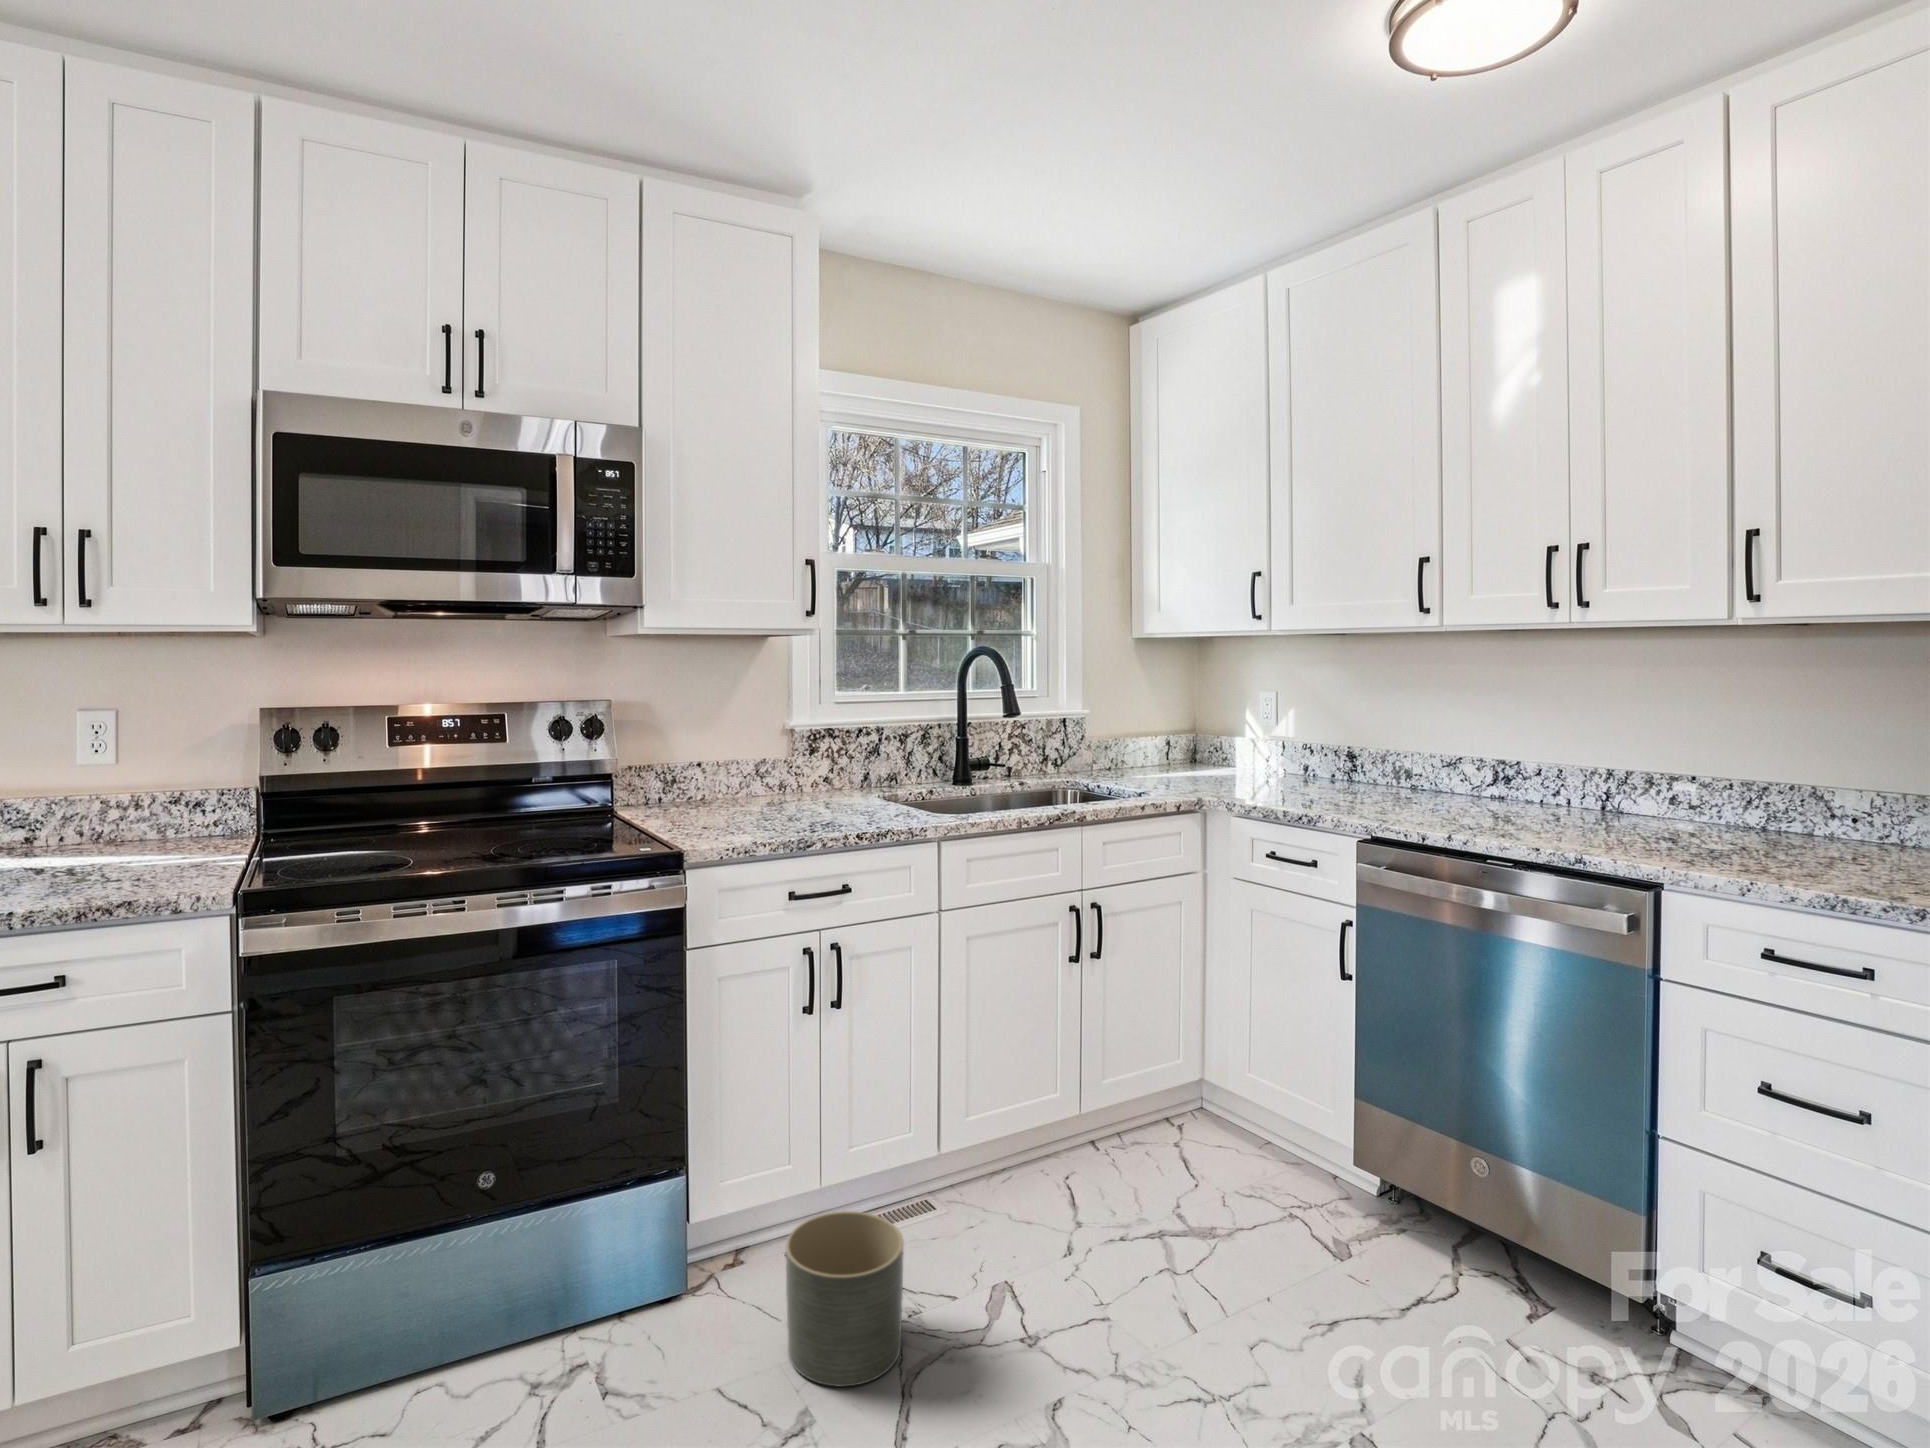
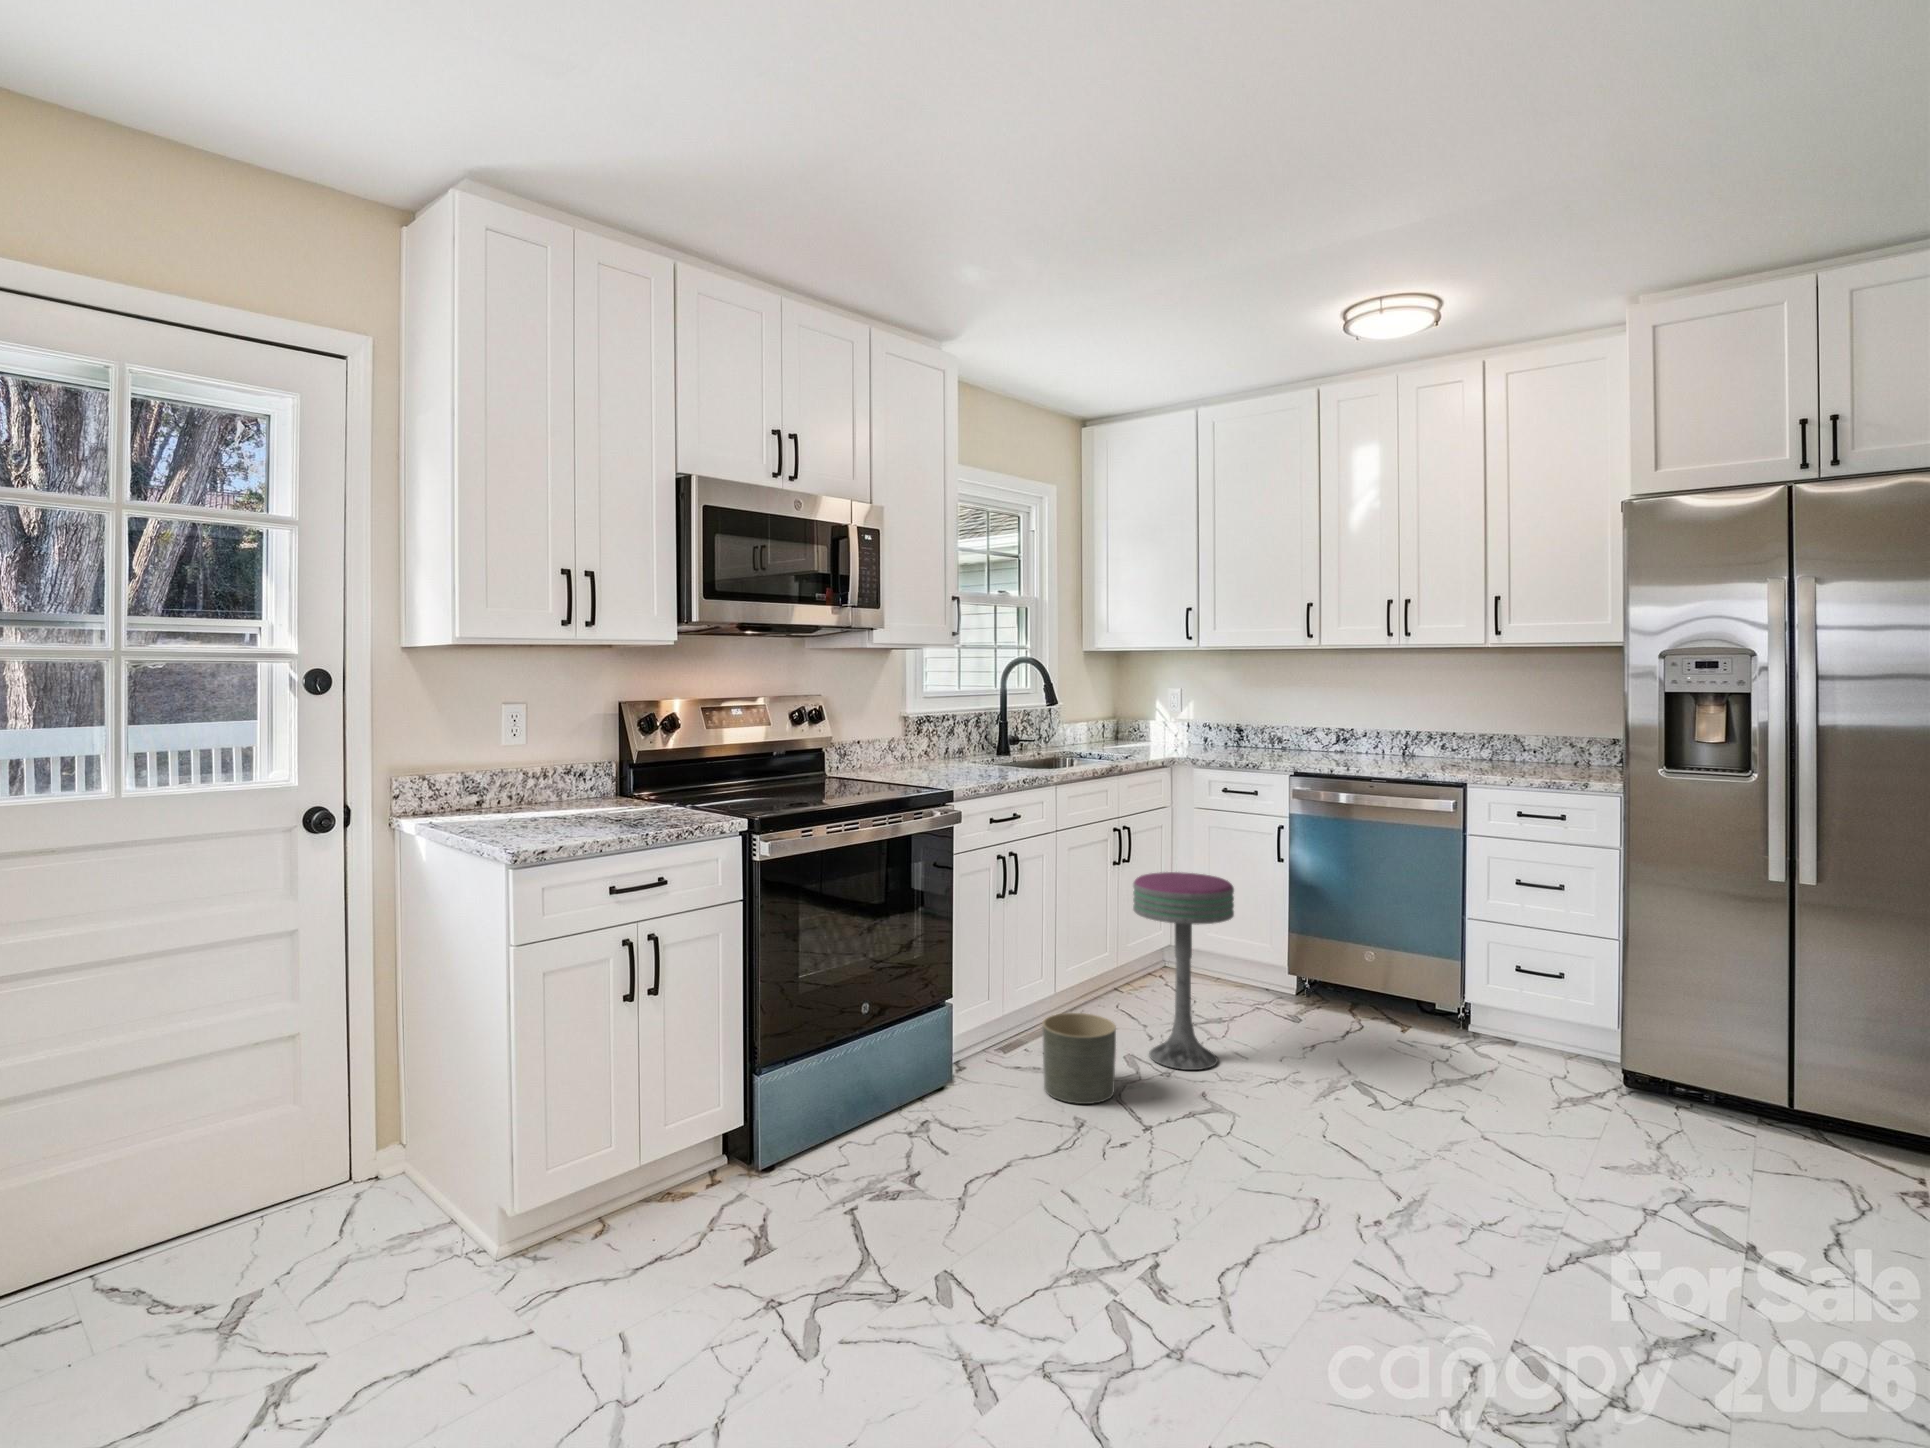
bar stool: none [992,992,1155,1342] -> present [1133,872,1234,1070]

